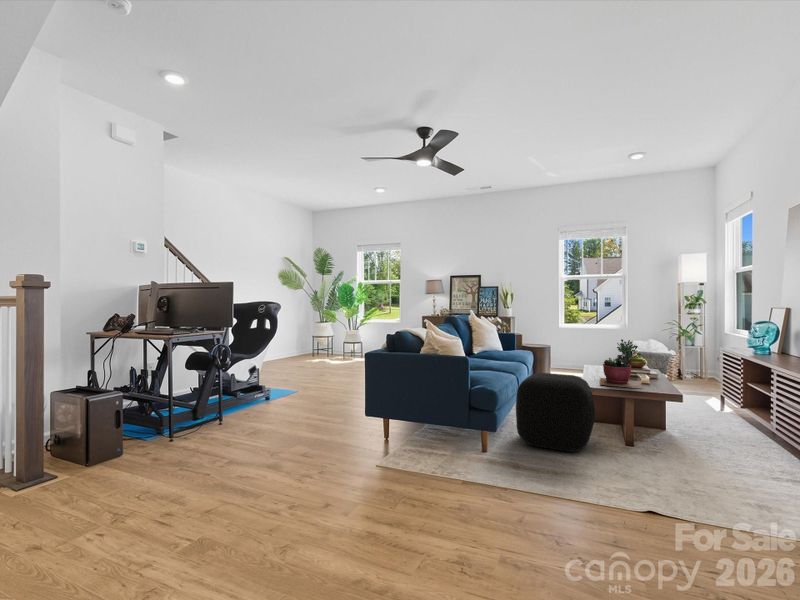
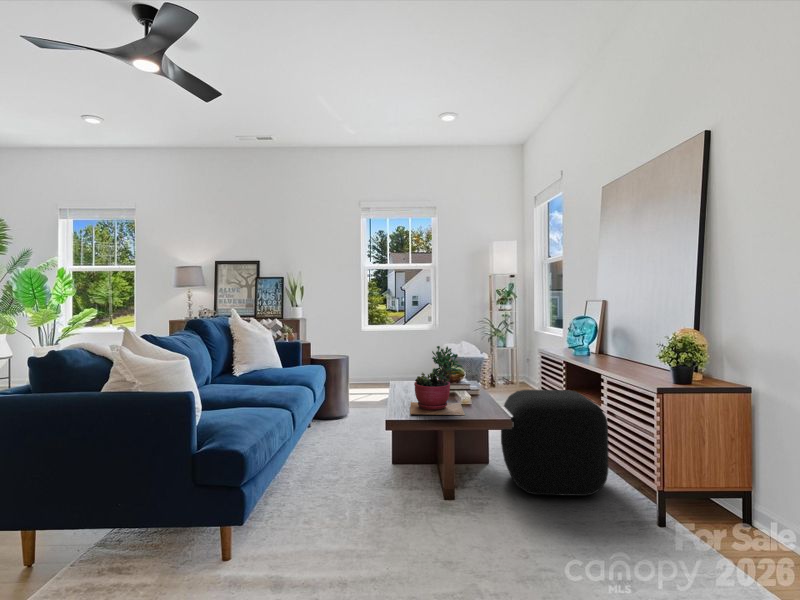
ottoman: present [516,373,595,452] -> present [501,390,608,496]

